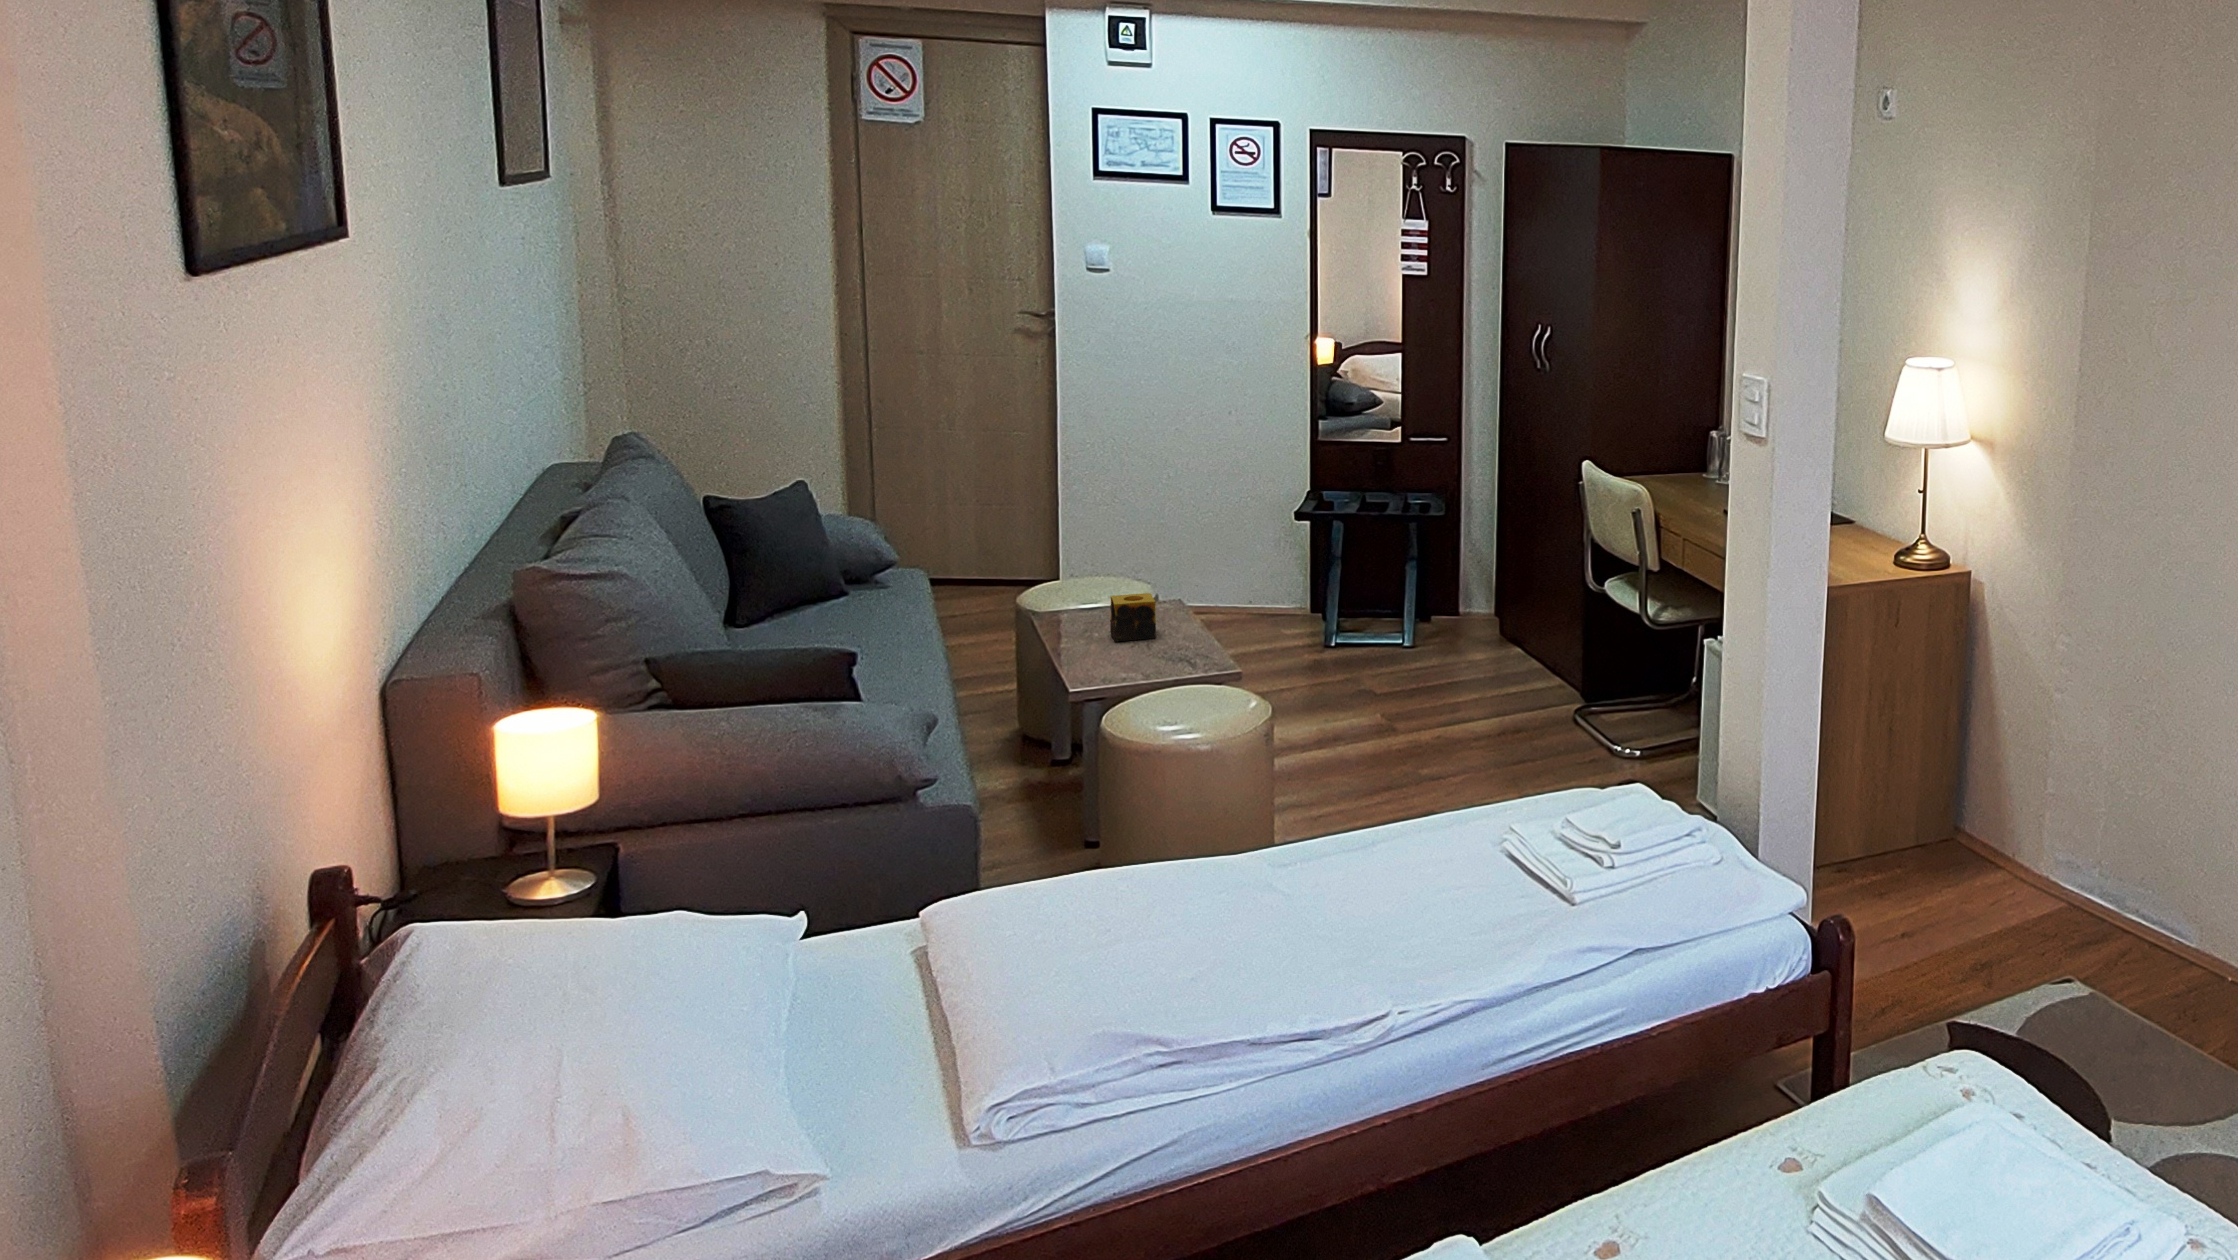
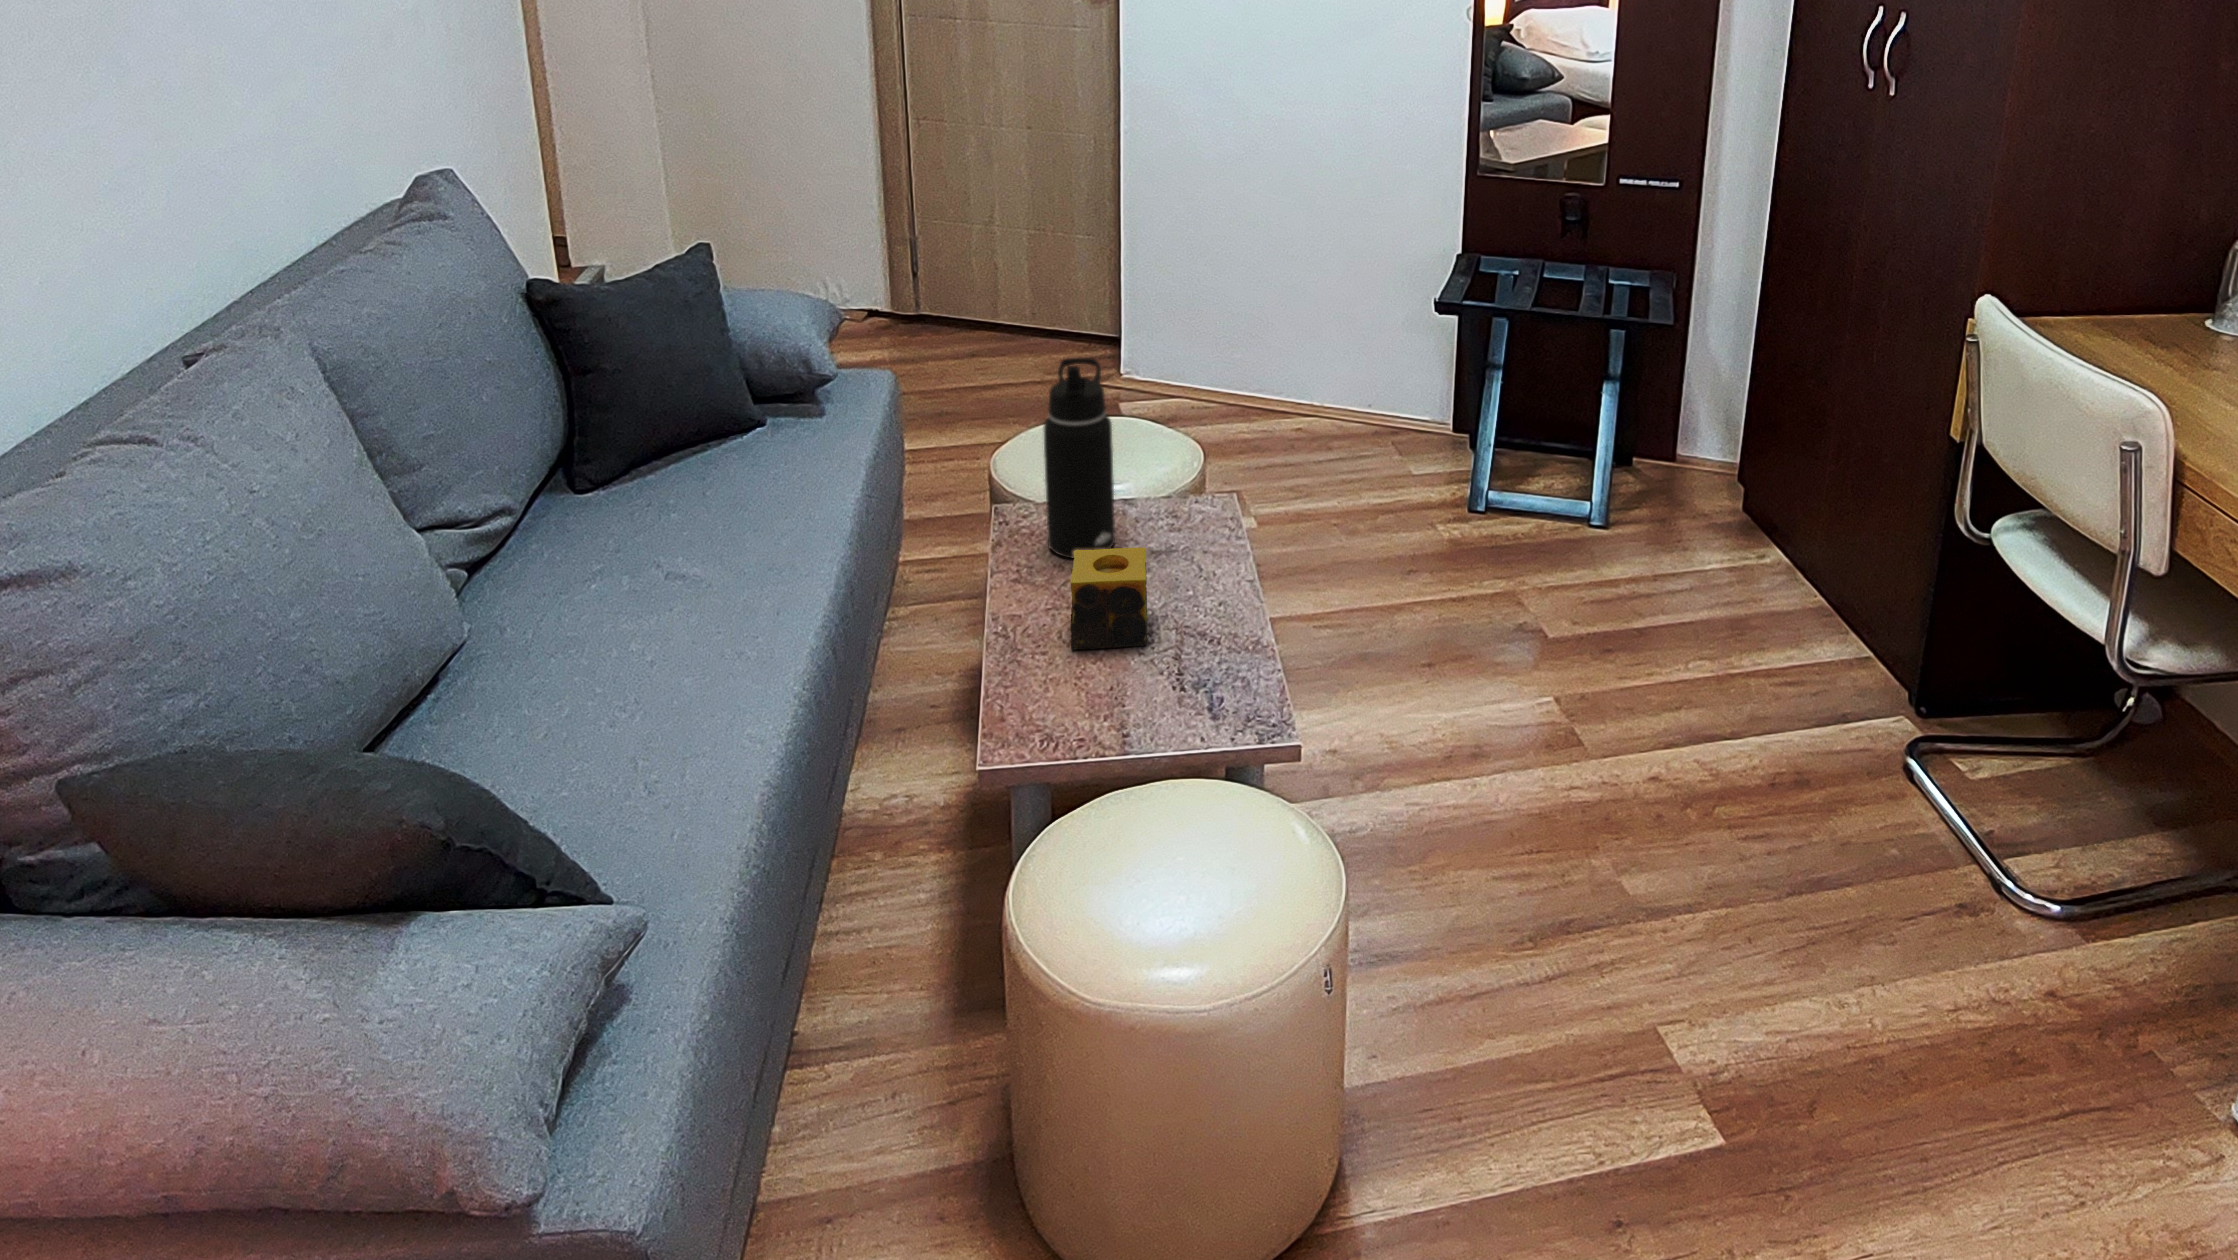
water bottle: none [1079,509,1121,619] -> present [1043,358,1115,558]

